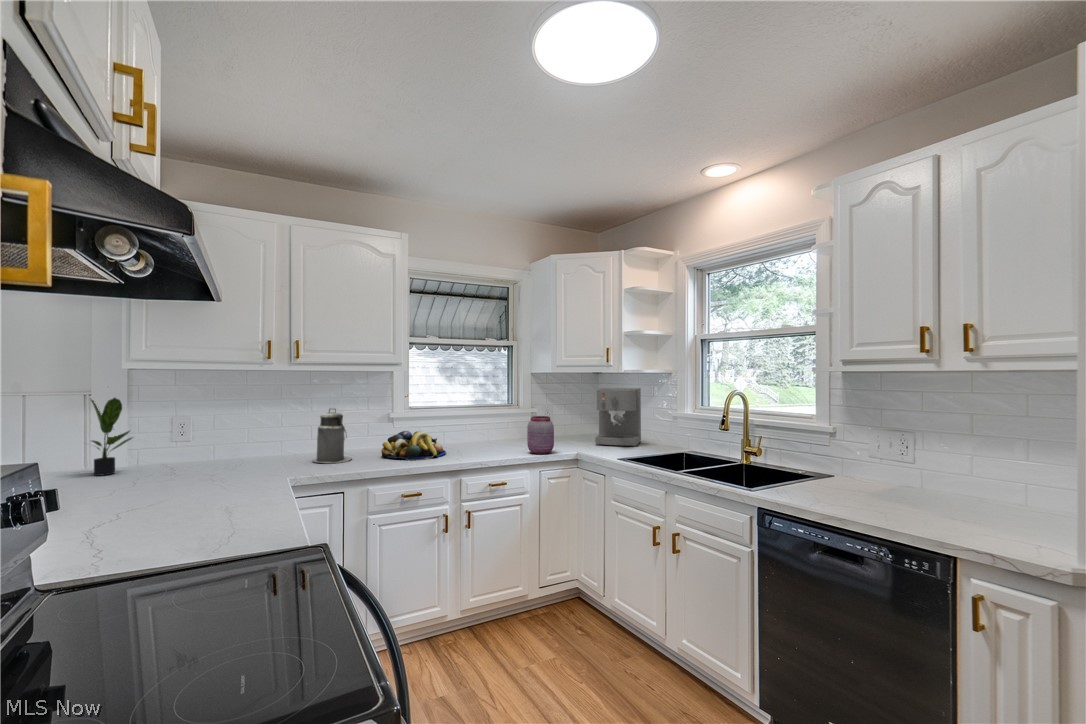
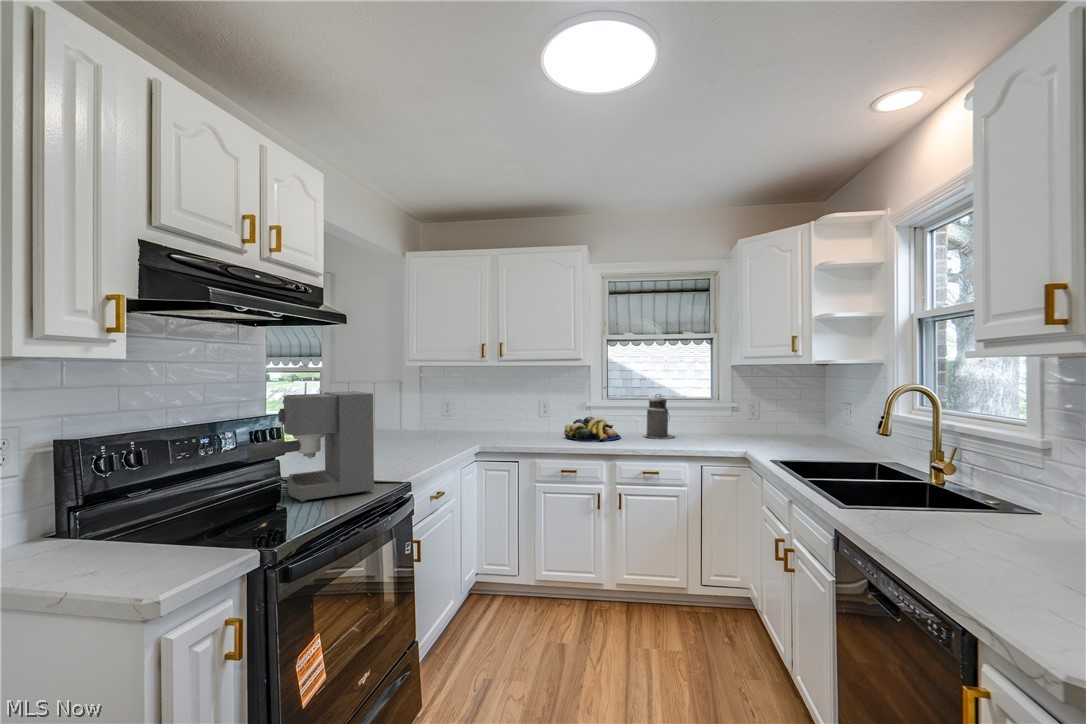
coffee maker: present [595,388,641,447] -> present [247,391,374,502]
potted plant: present [91,398,133,476] -> none [389,382,417,432]
canister: present [313,409,352,463] -> present [644,394,674,439]
jar: present [527,416,554,454] -> none [690,410,719,448]

